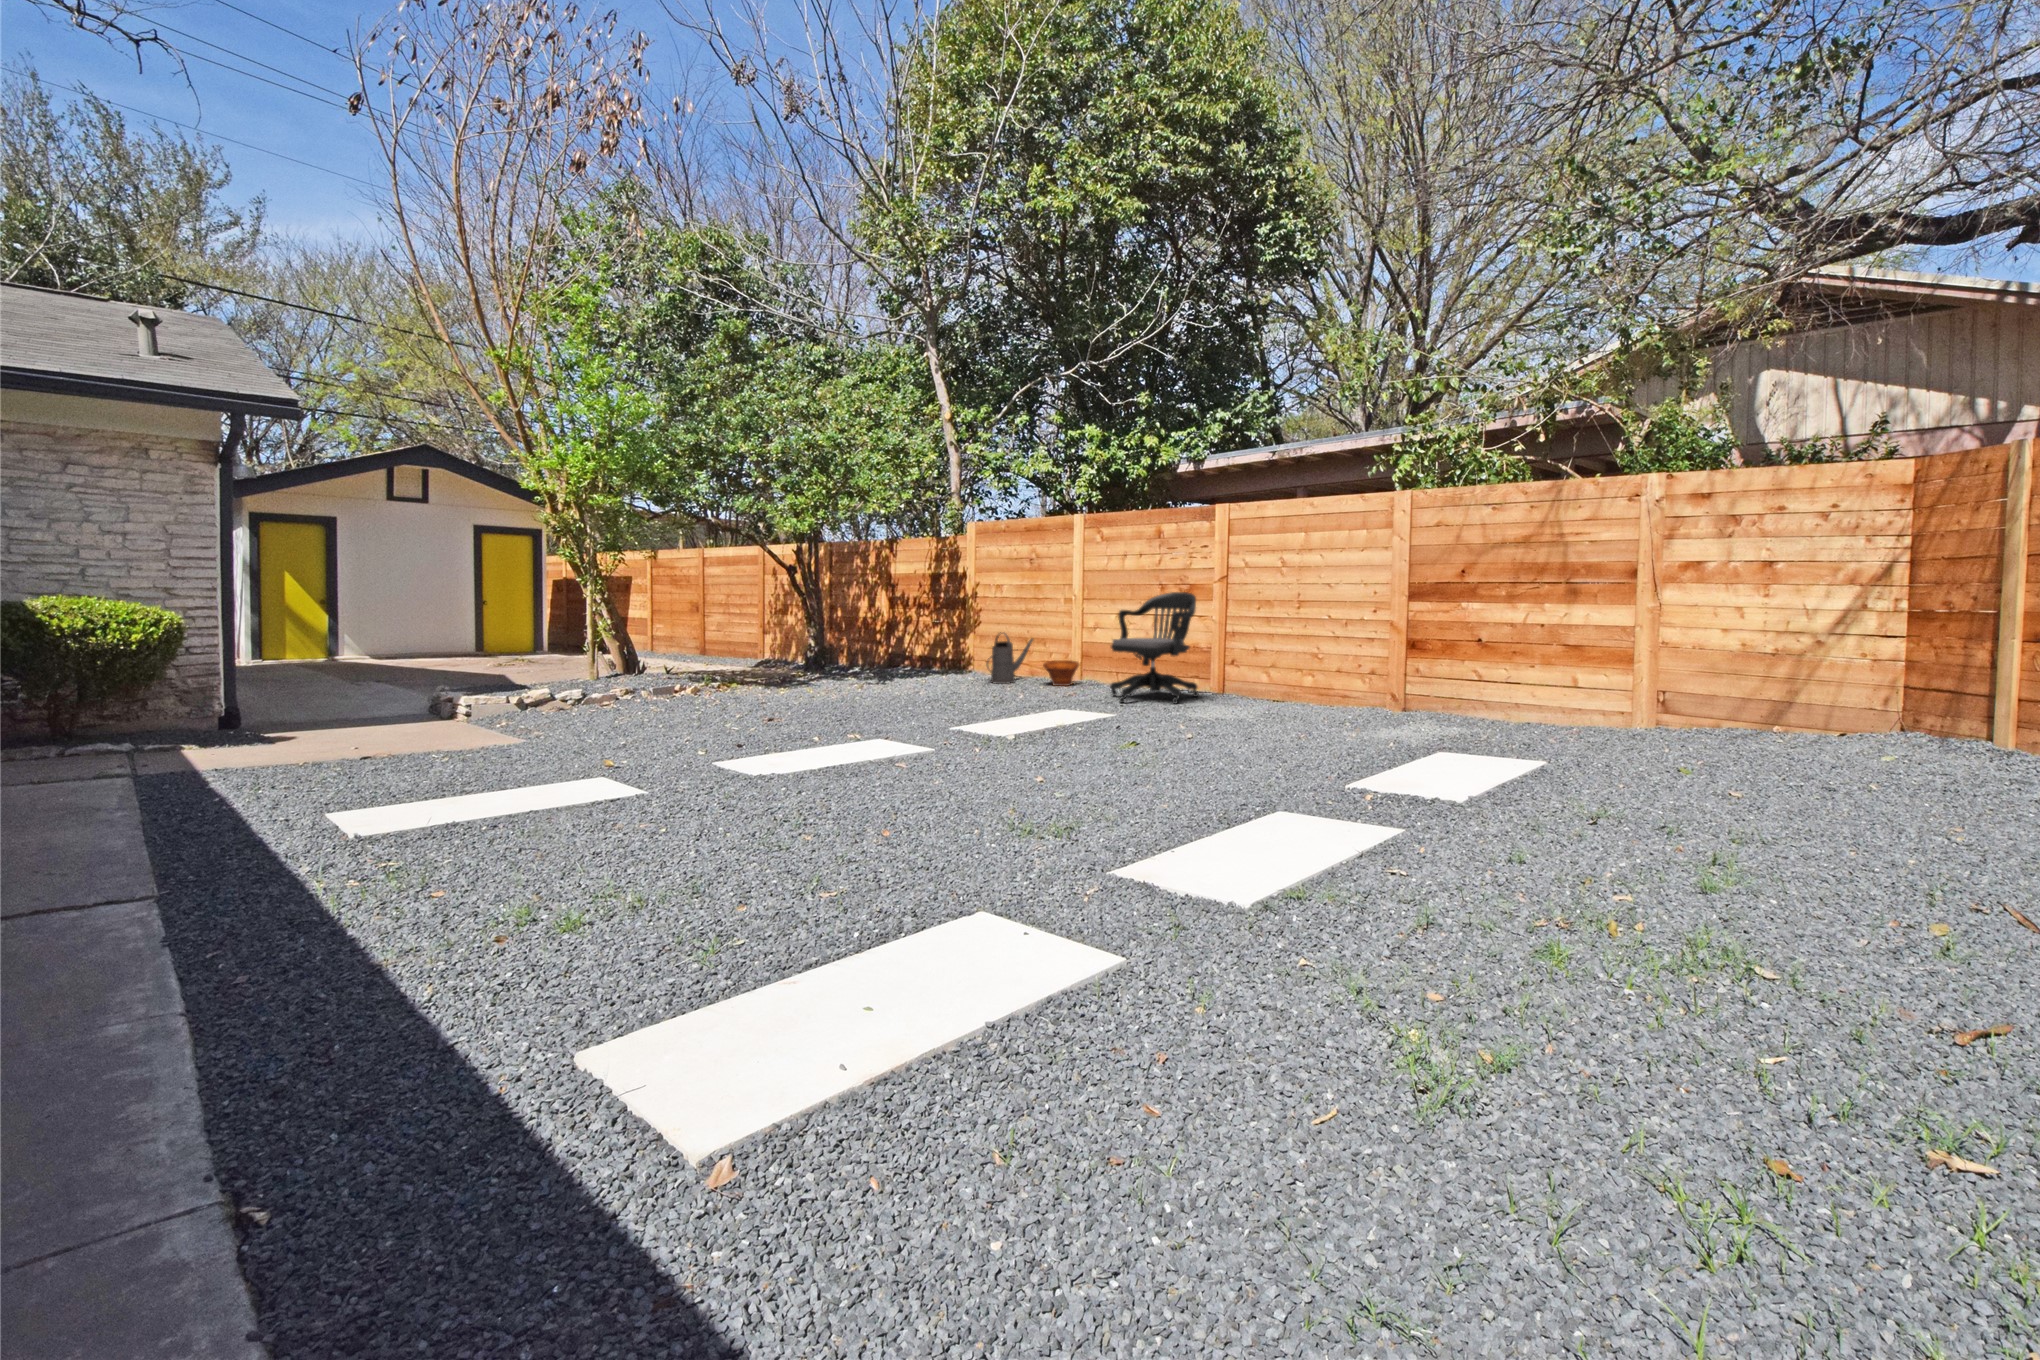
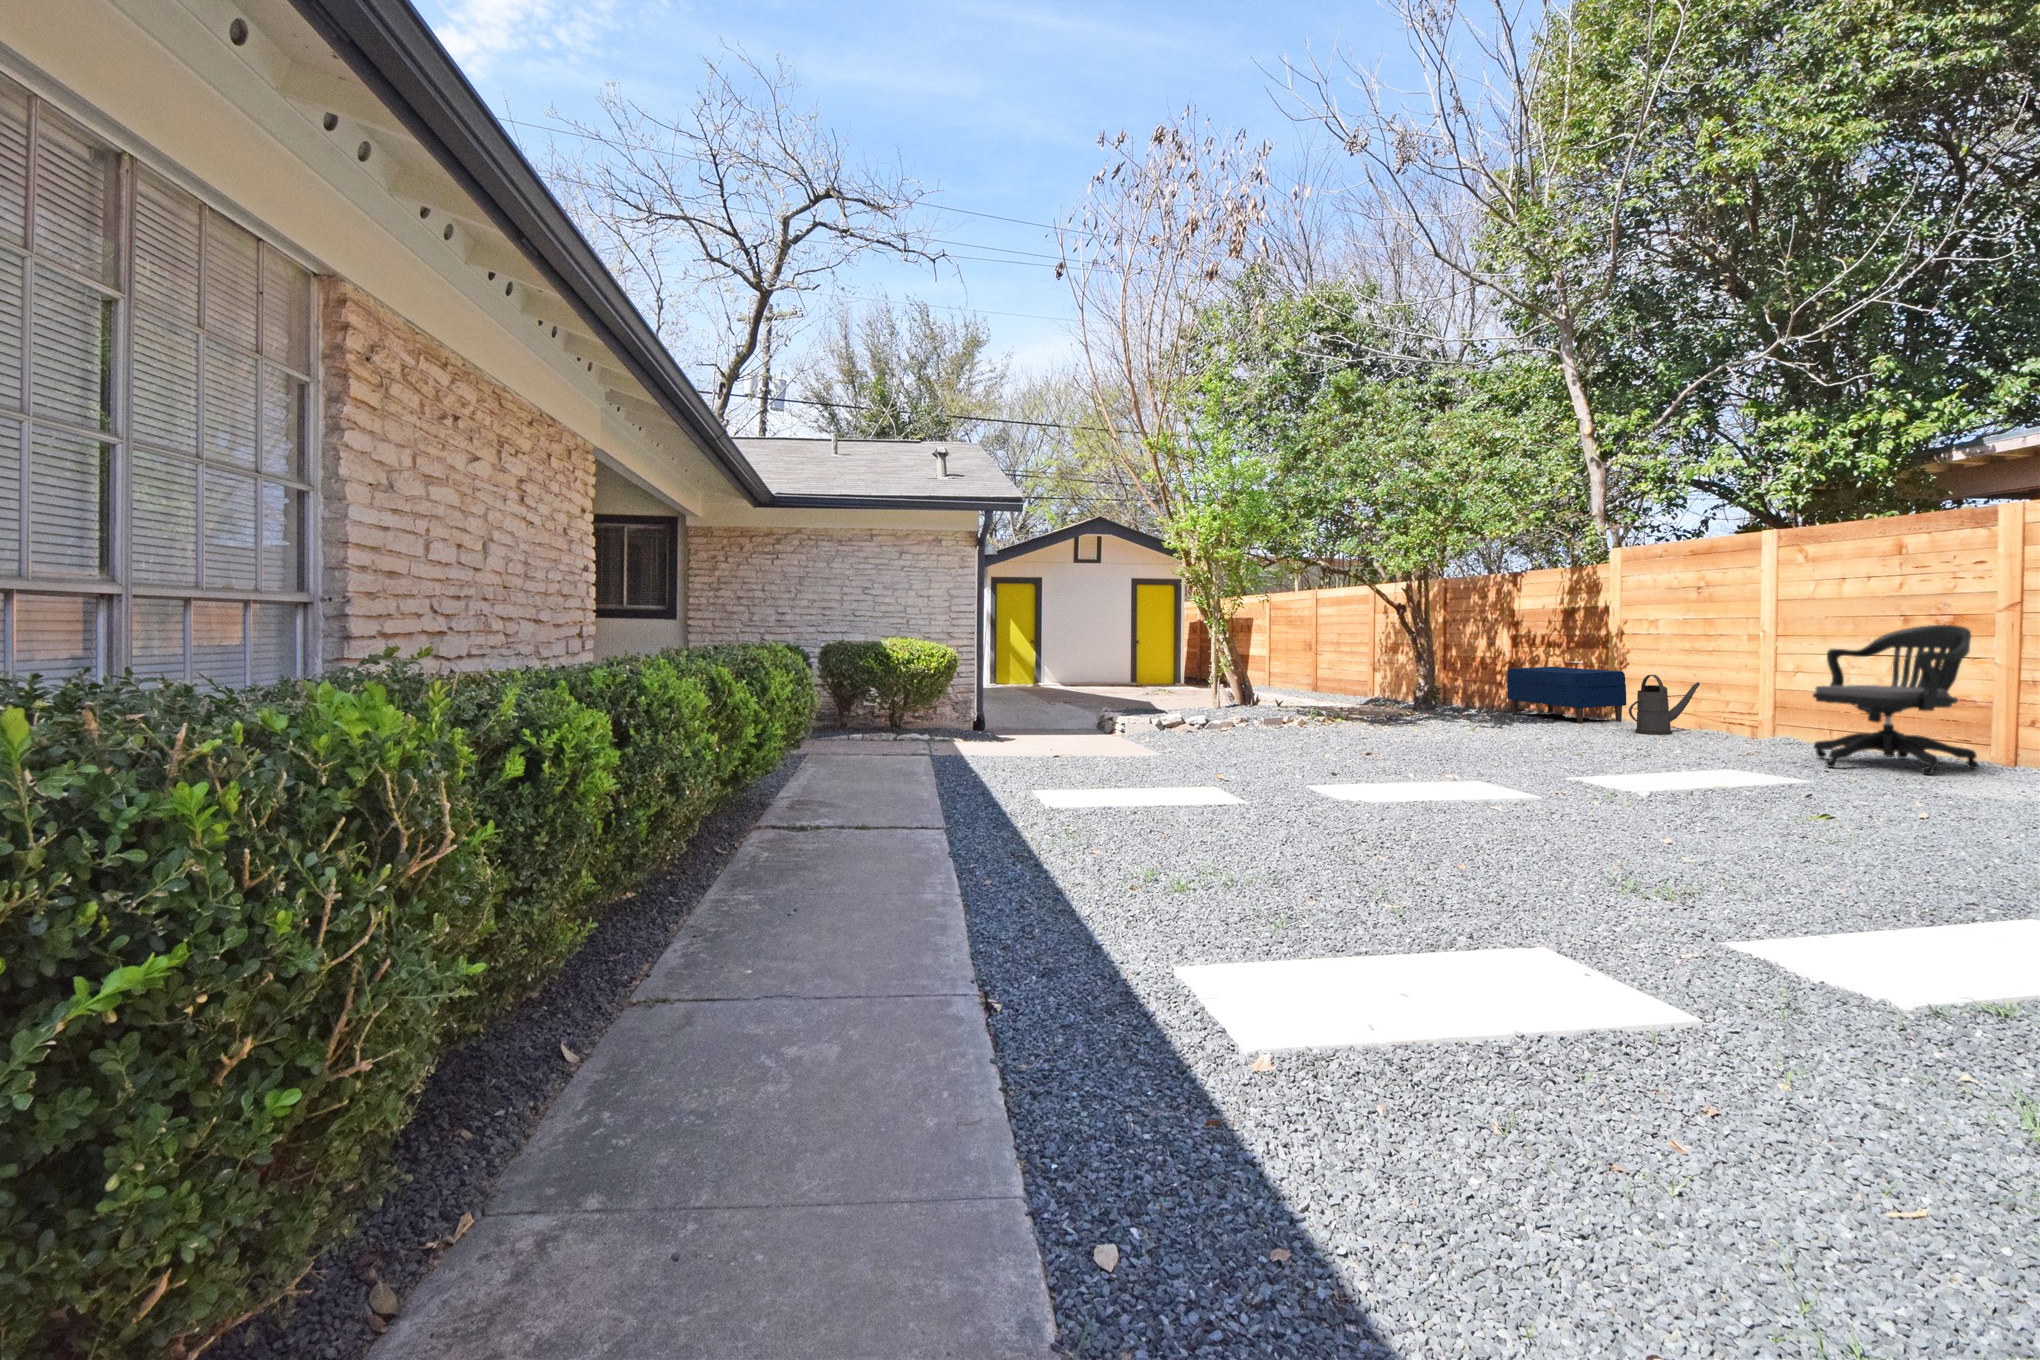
bench: none [889,626,981,677] -> present [1507,667,1626,724]
planter: present [1043,660,1079,686] -> none [1711,710,1770,742]

